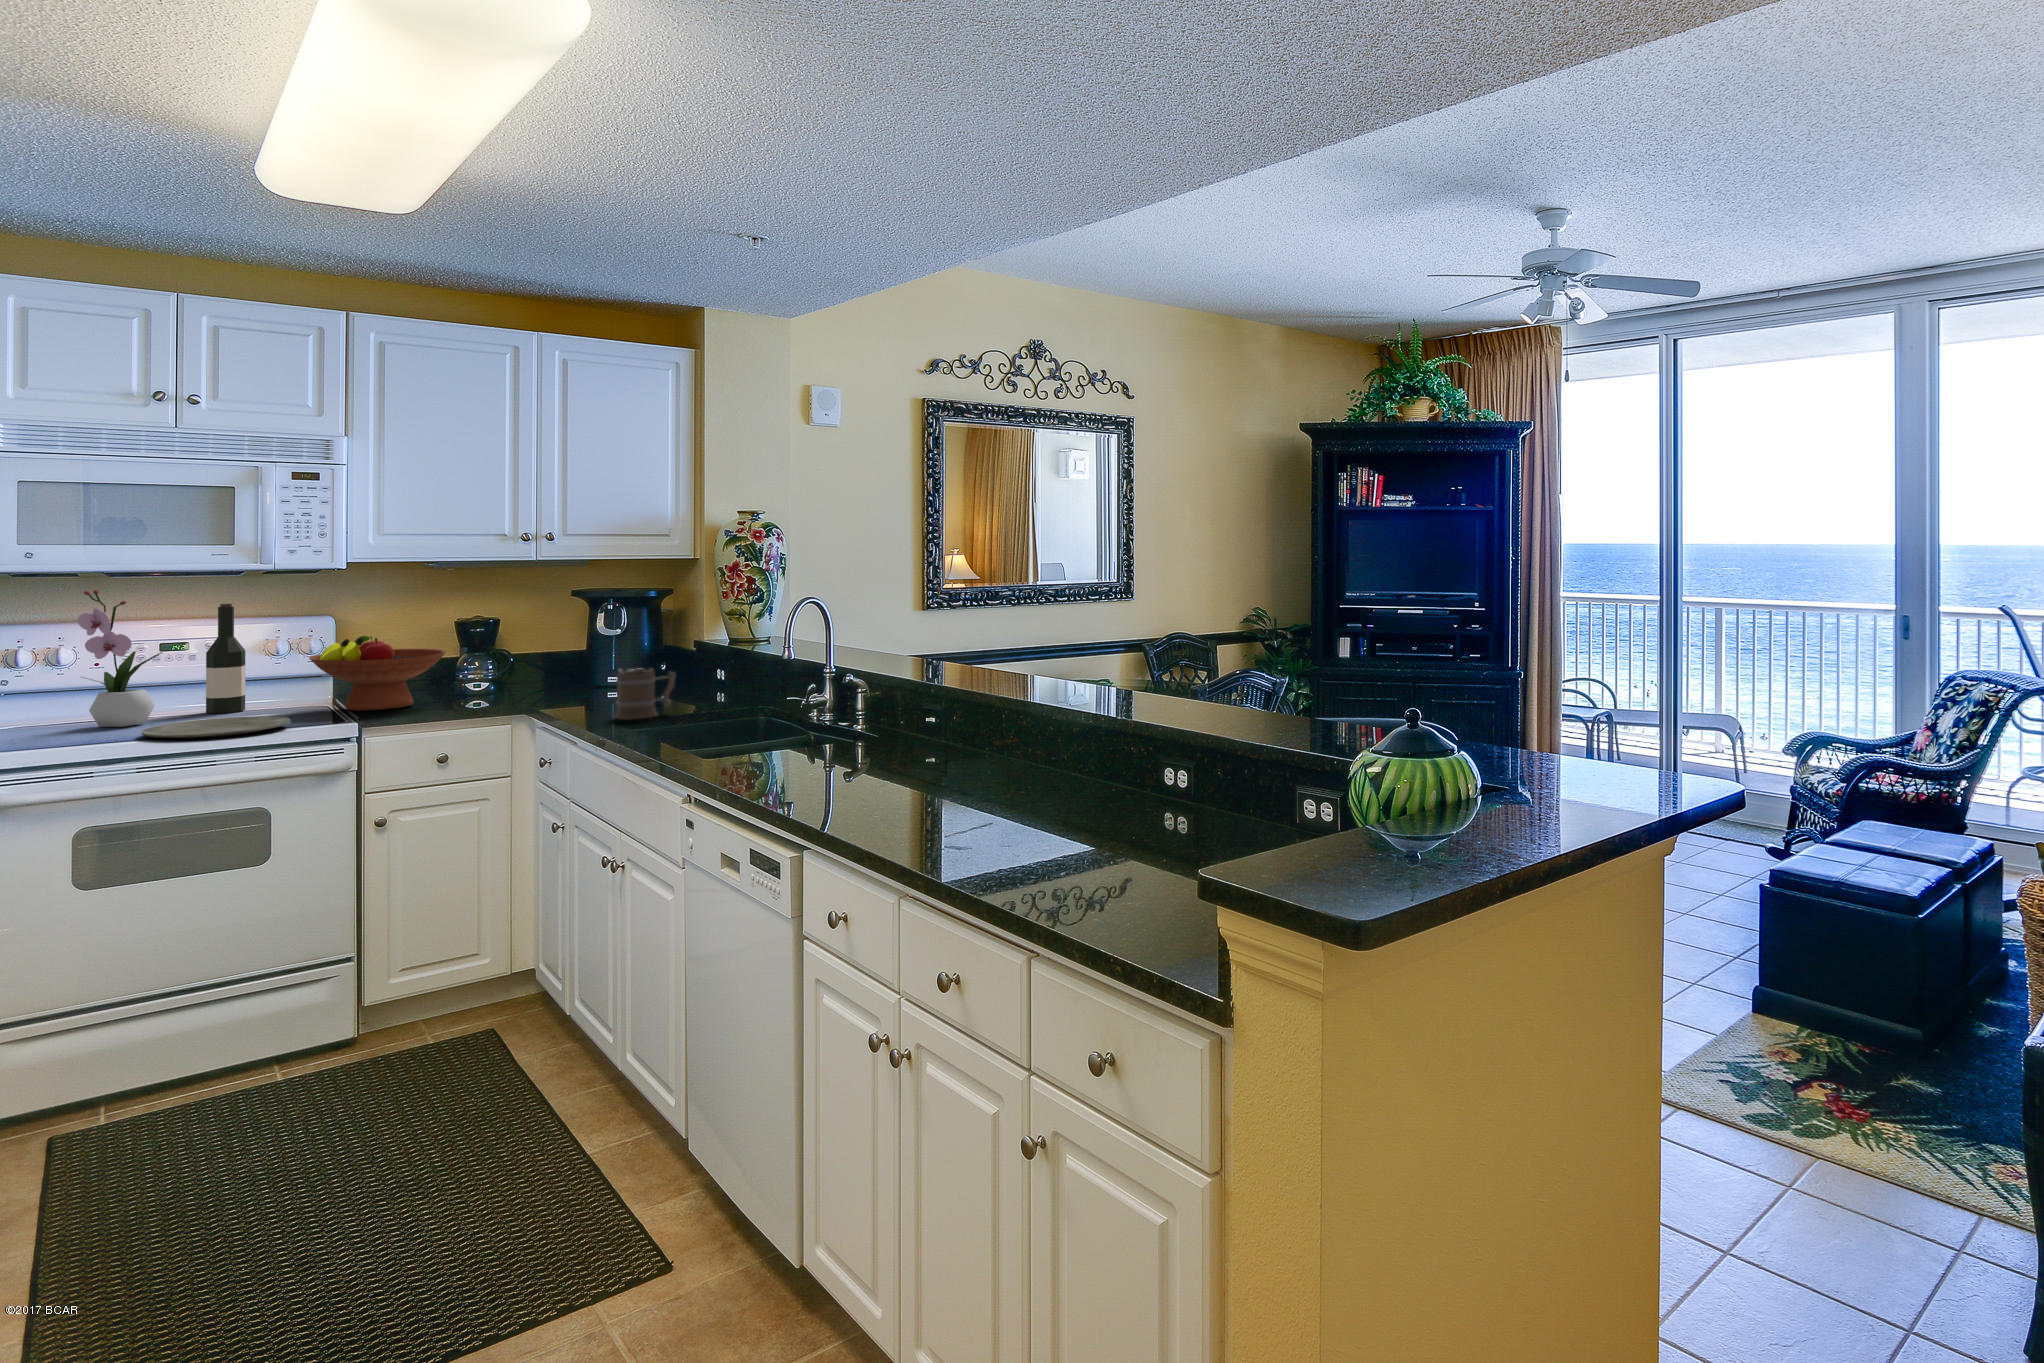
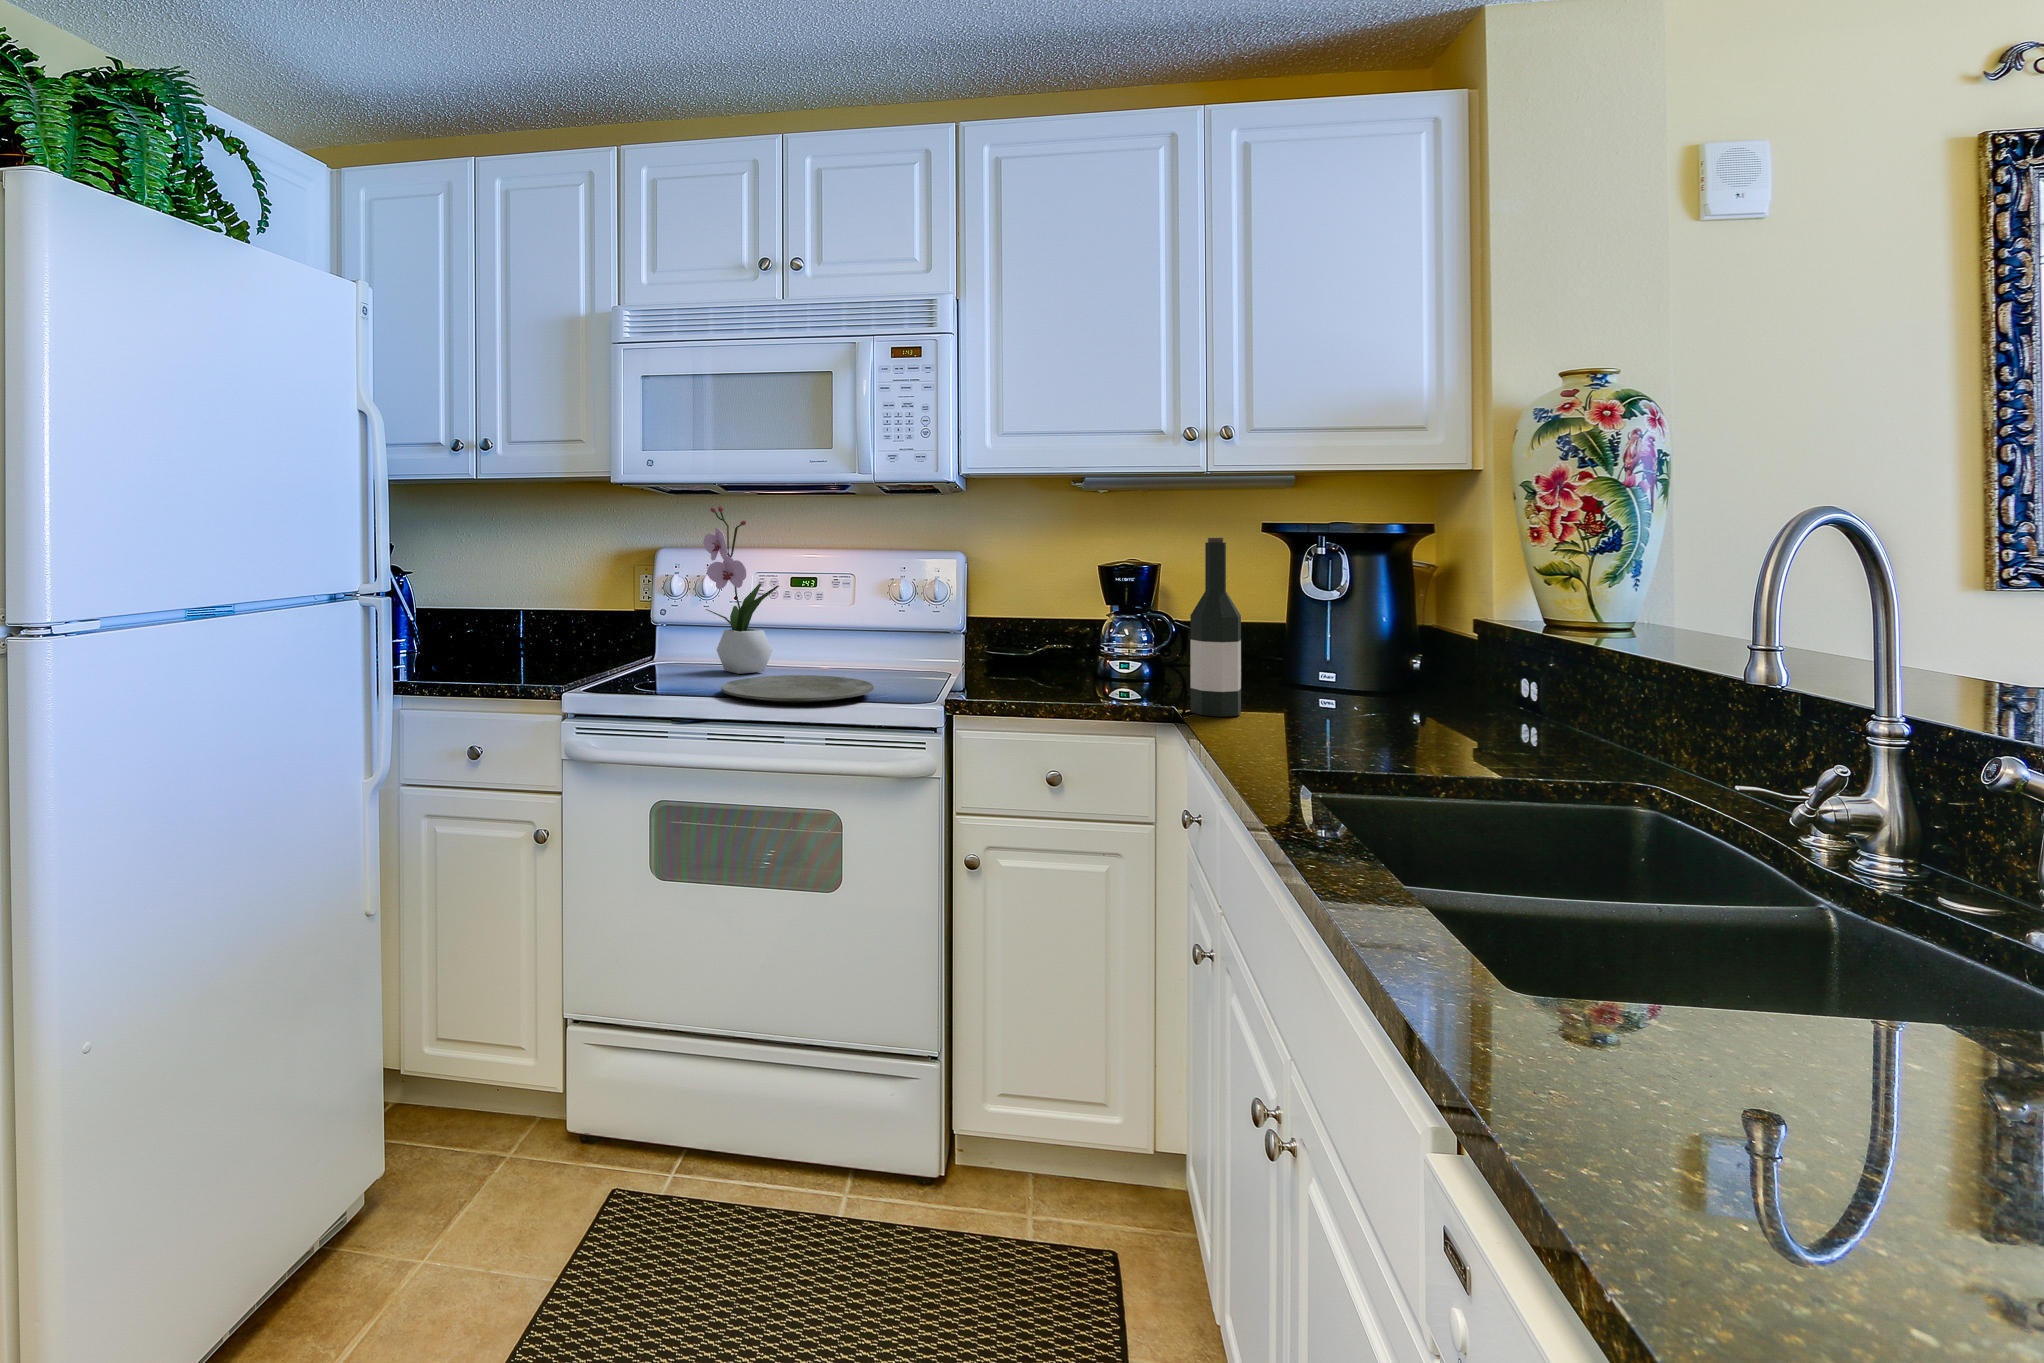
wine bottle: present [206,603,245,713] -> present [1190,537,1241,717]
fruit bowl: present [309,636,447,711] -> none [921,579,1082,686]
mug: present [614,669,676,719] -> none [1308,661,1435,768]

